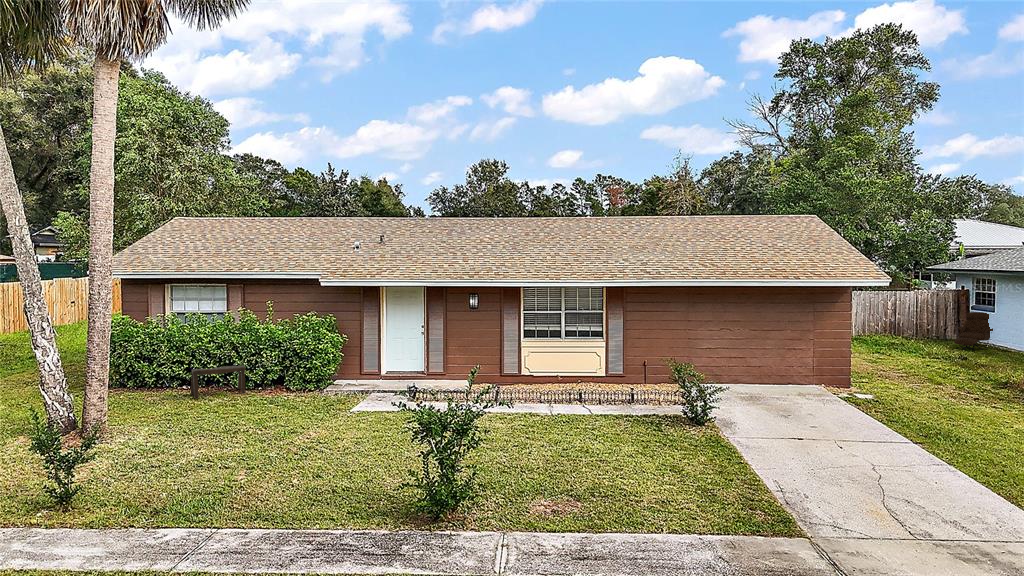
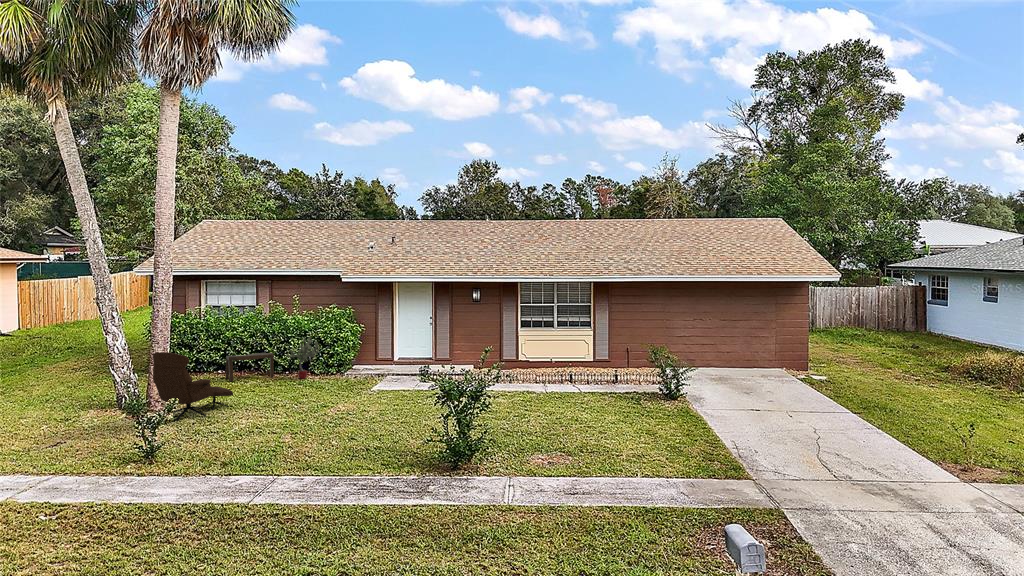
lounge chair: present [954,312,993,351] -> present [153,352,233,421]
potted tree: none [259,348,296,395] -> present [287,337,318,379]

